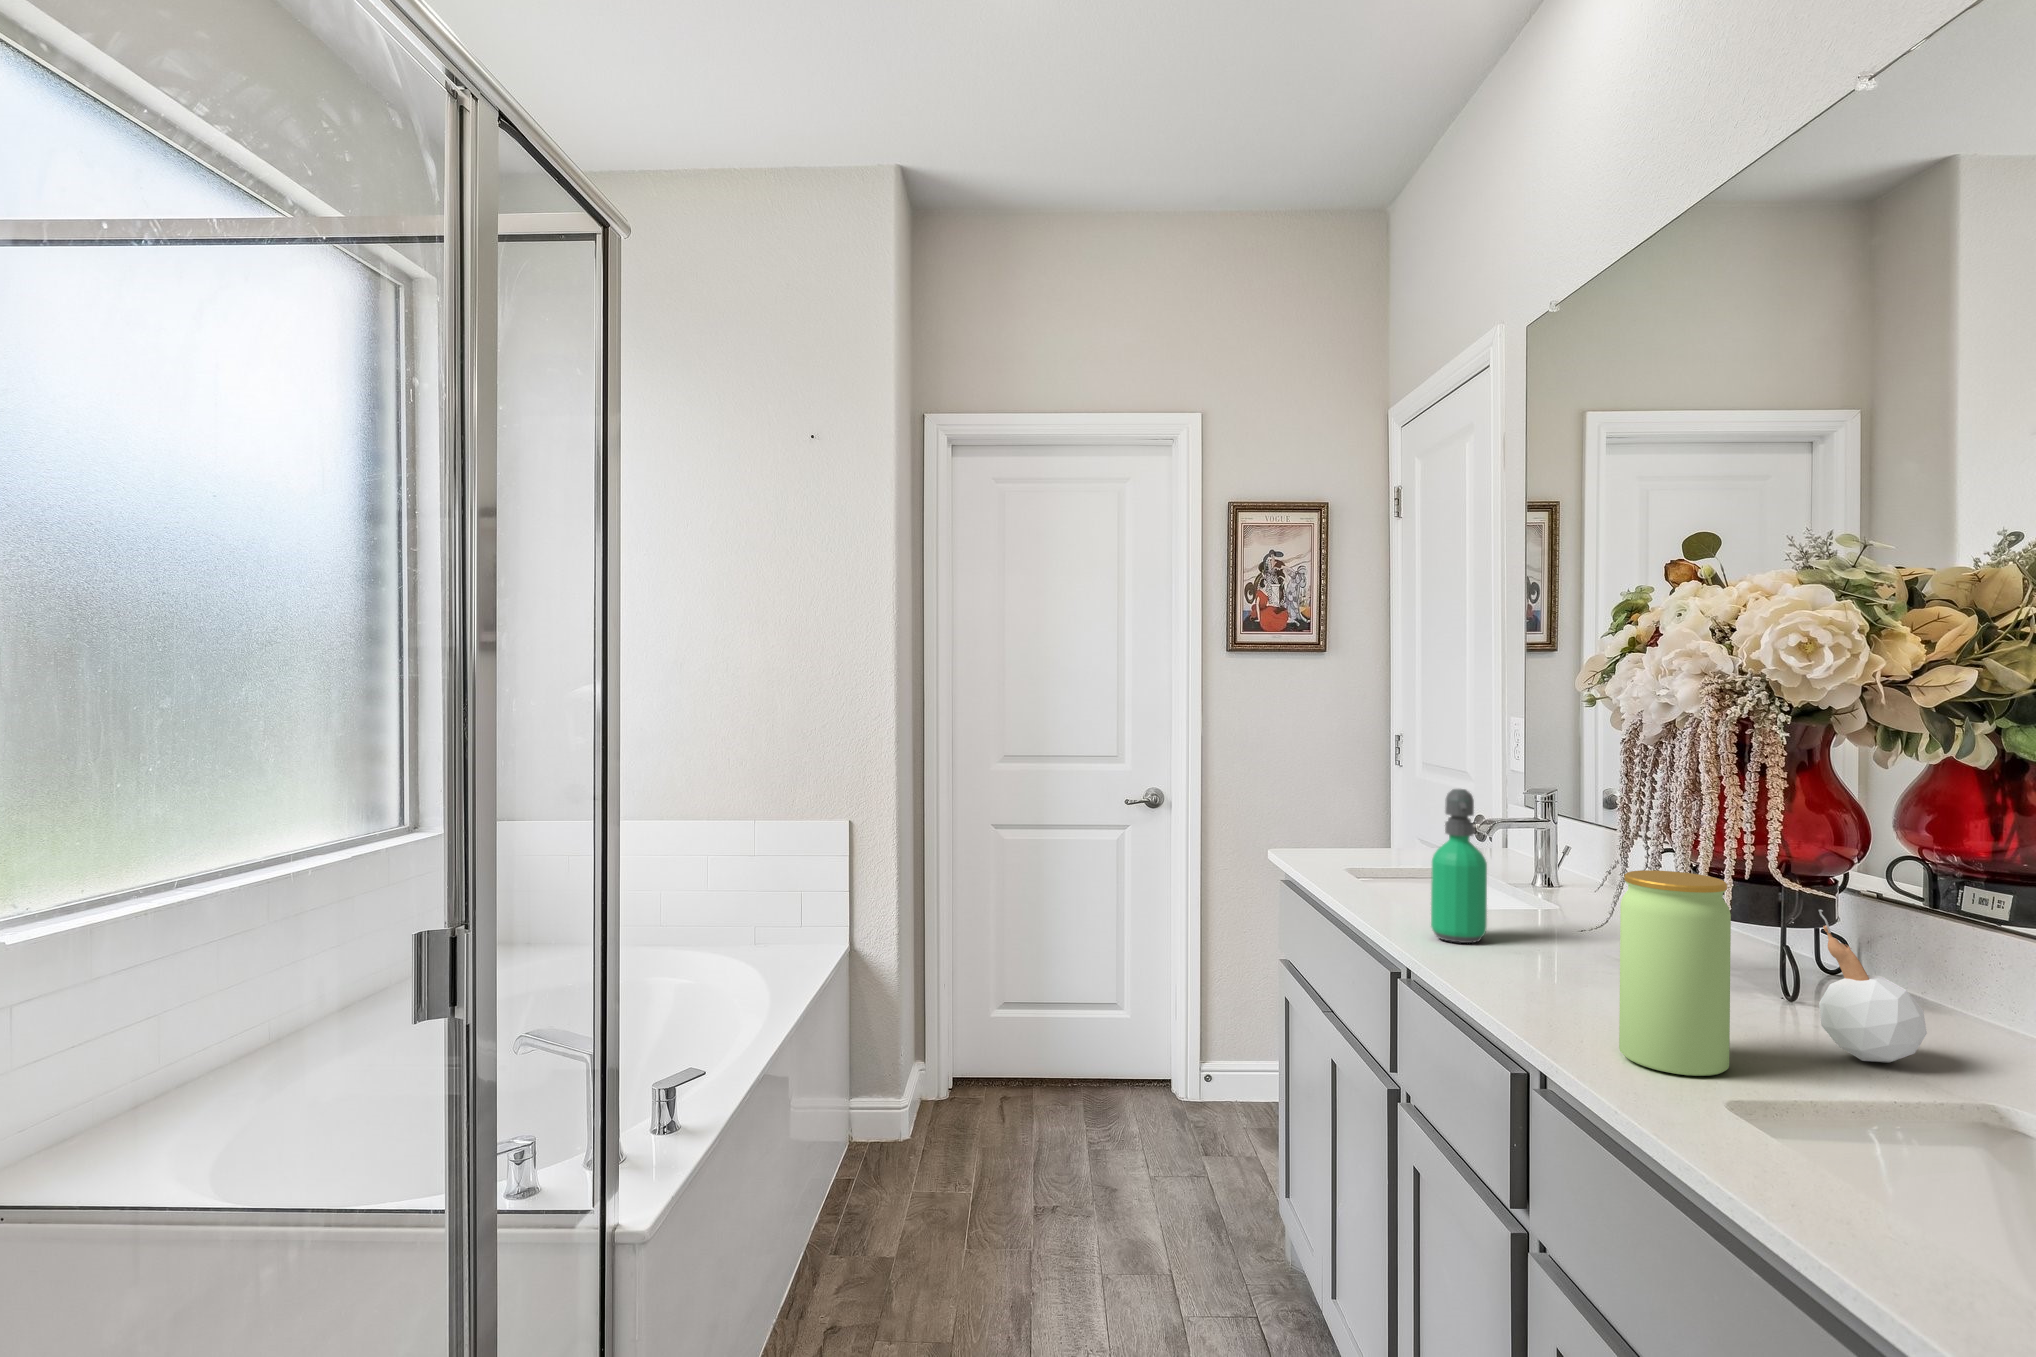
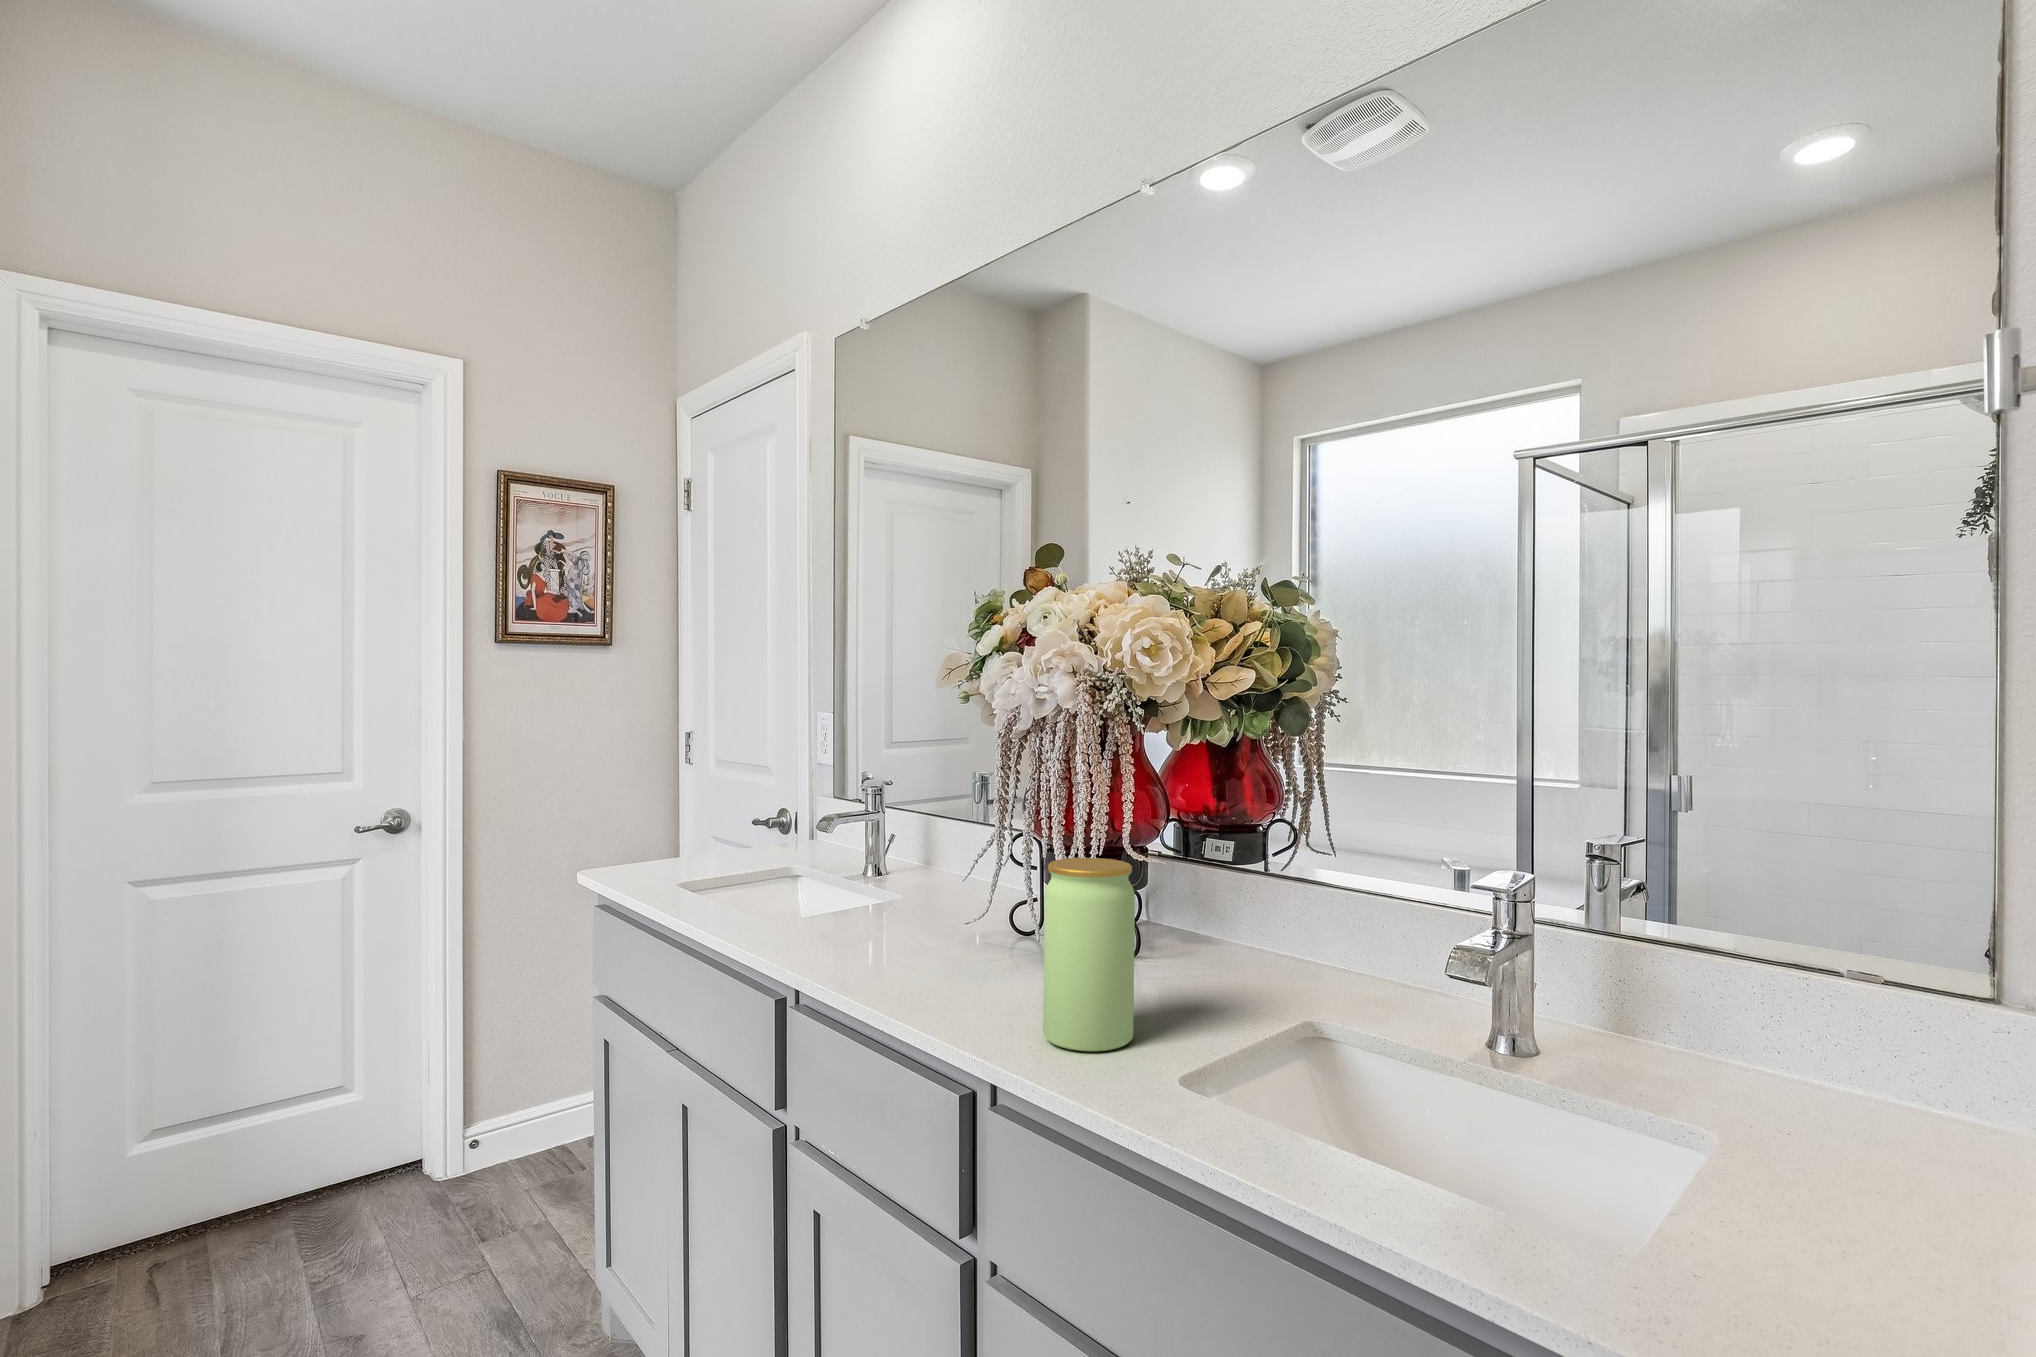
soap dispenser: present [1431,789,1487,943] -> none [804,790,859,951]
candle: present [1819,910,1927,1062] -> none [1177,878,1253,1005]

